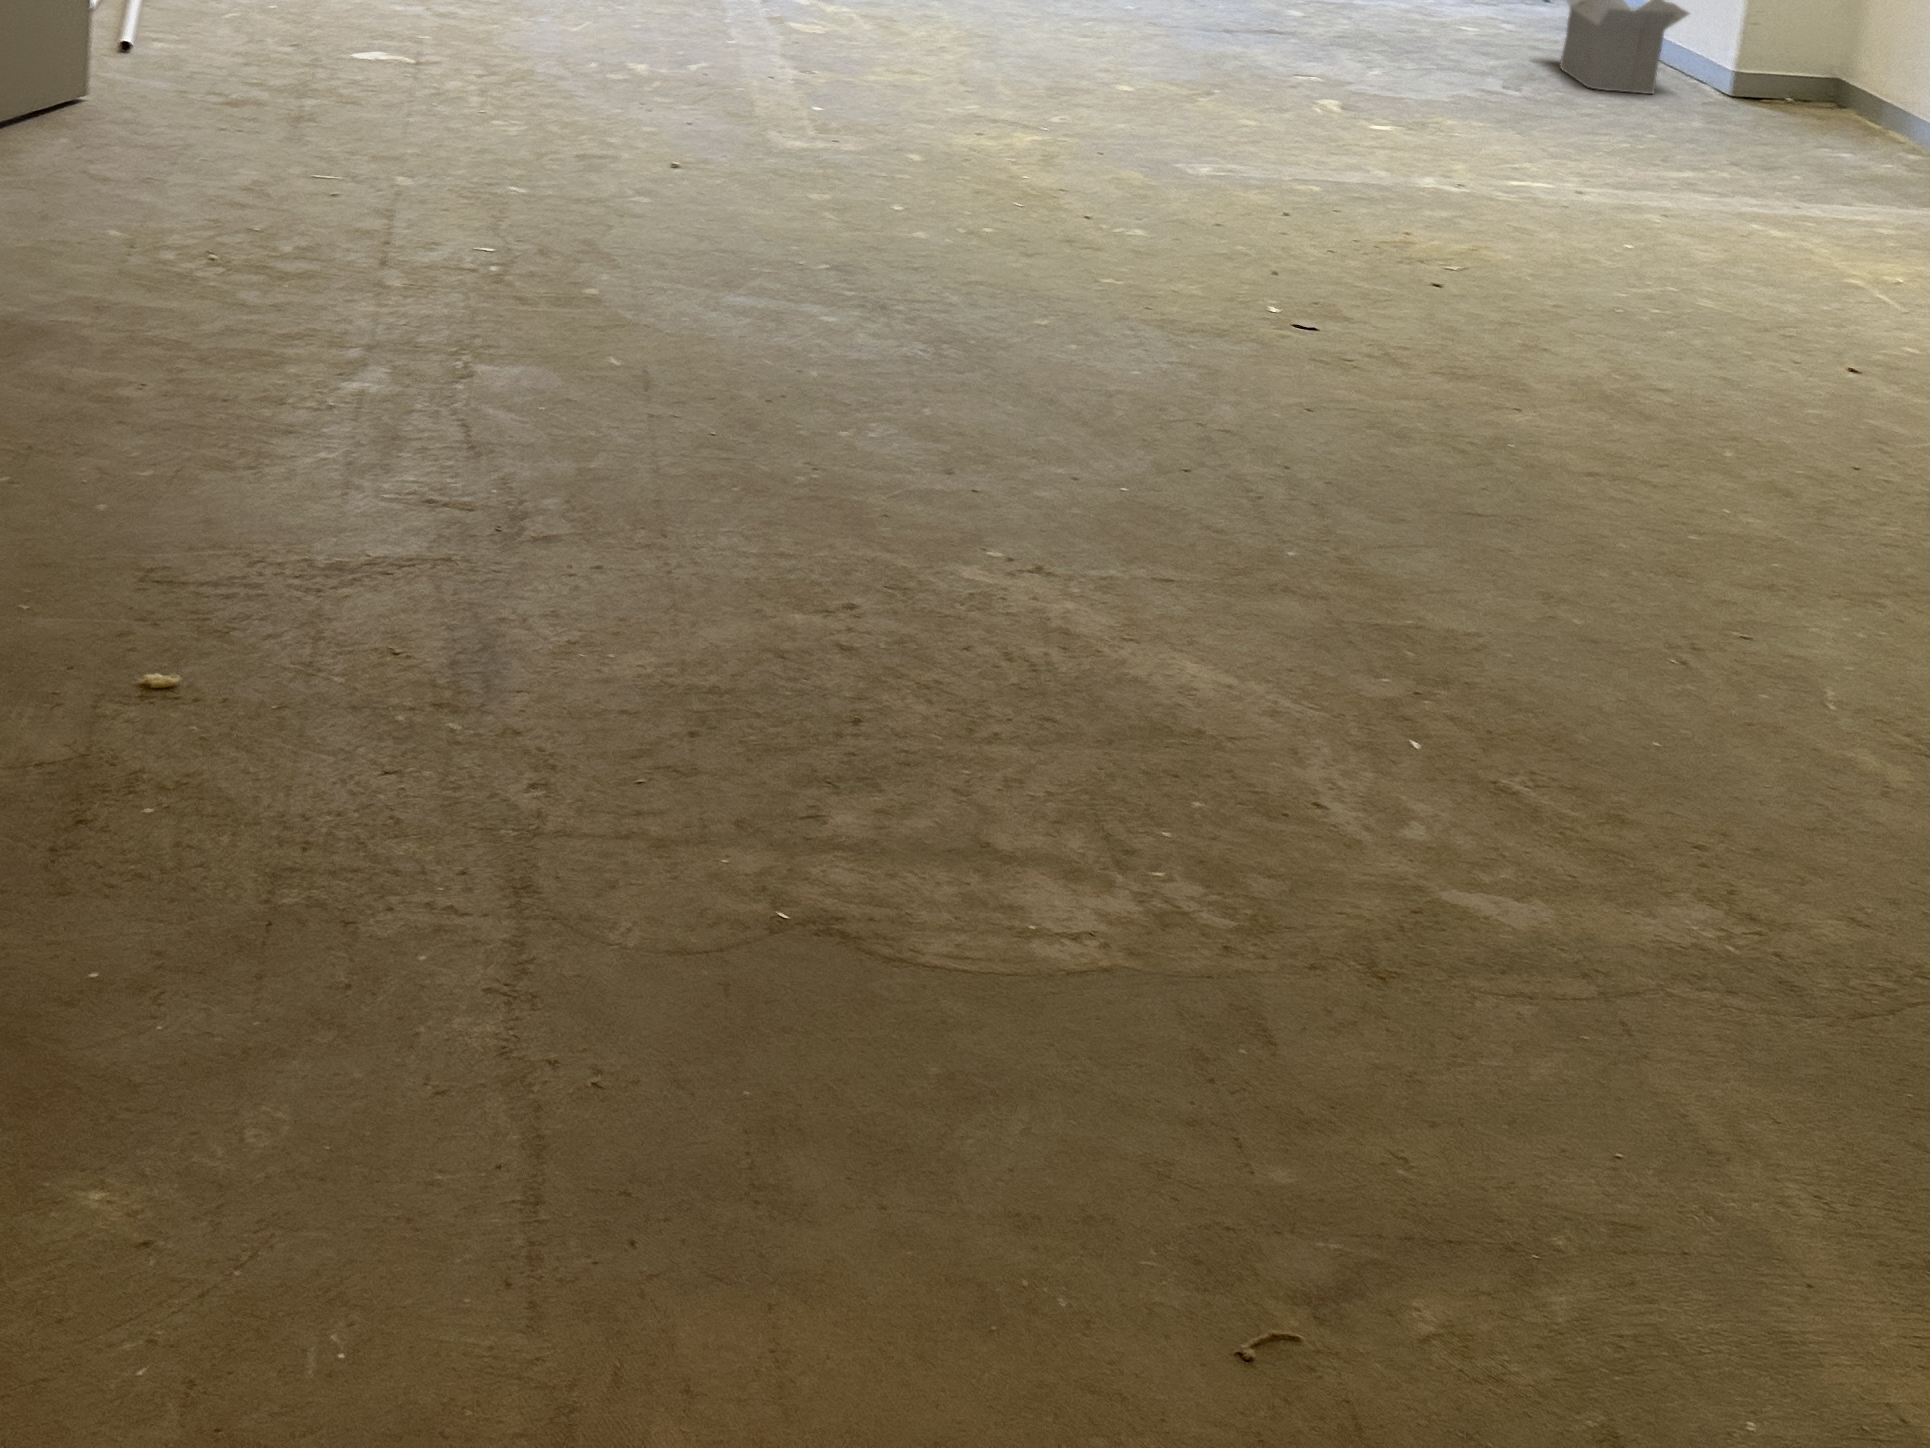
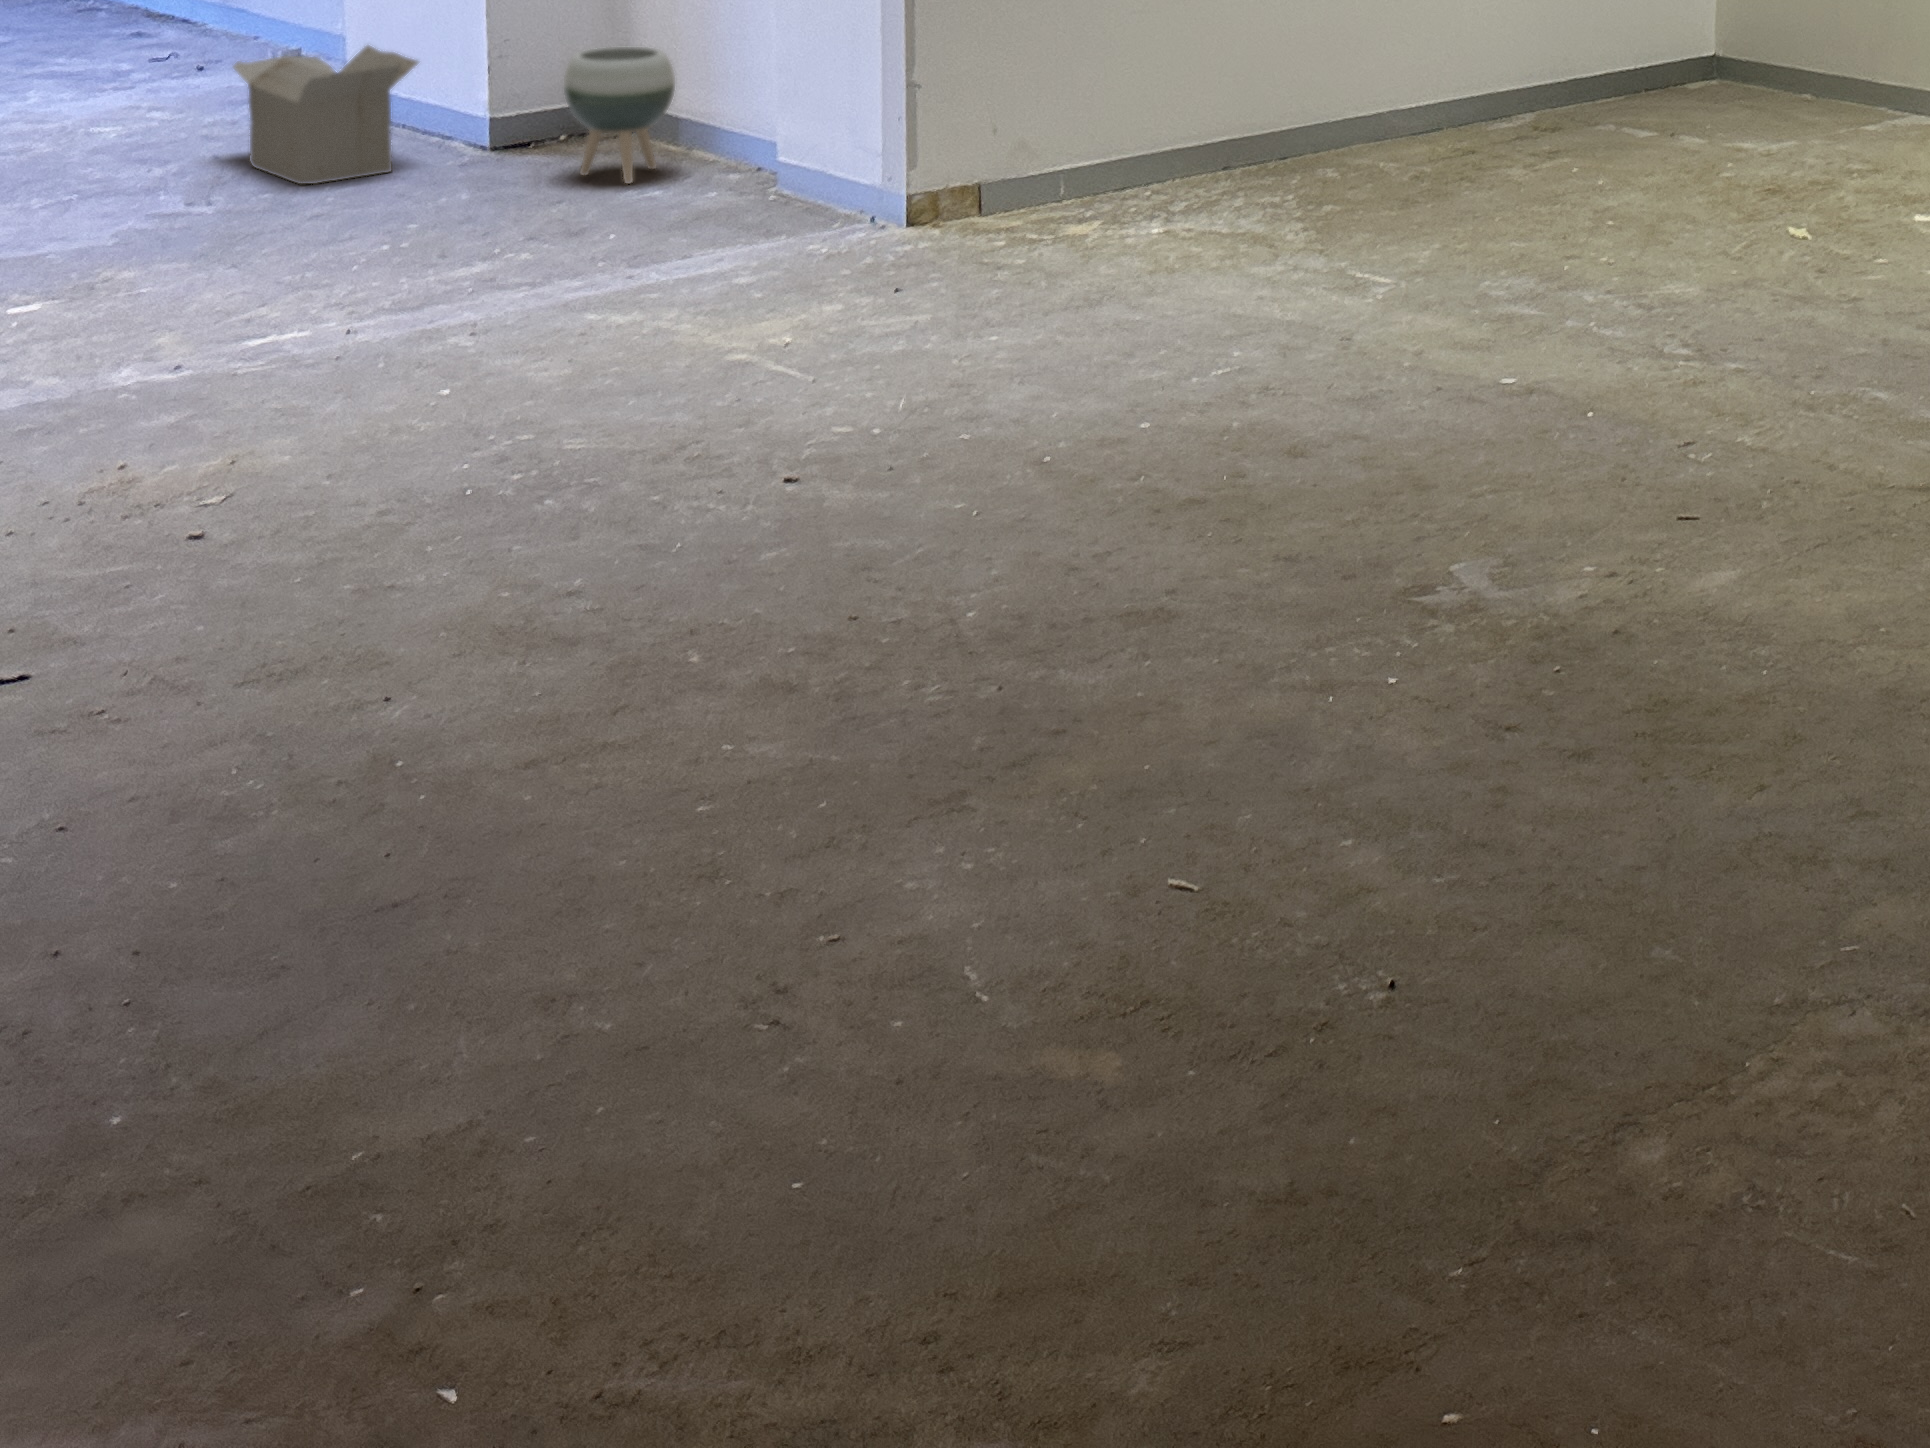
planter: none [1790,28,1881,143] -> present [564,47,675,183]

